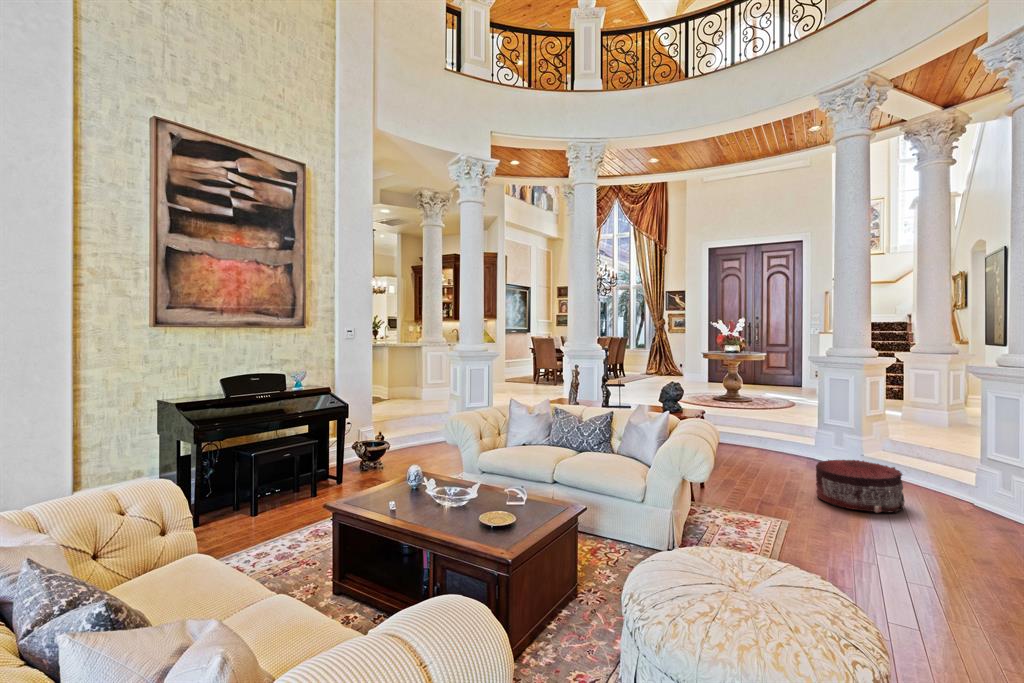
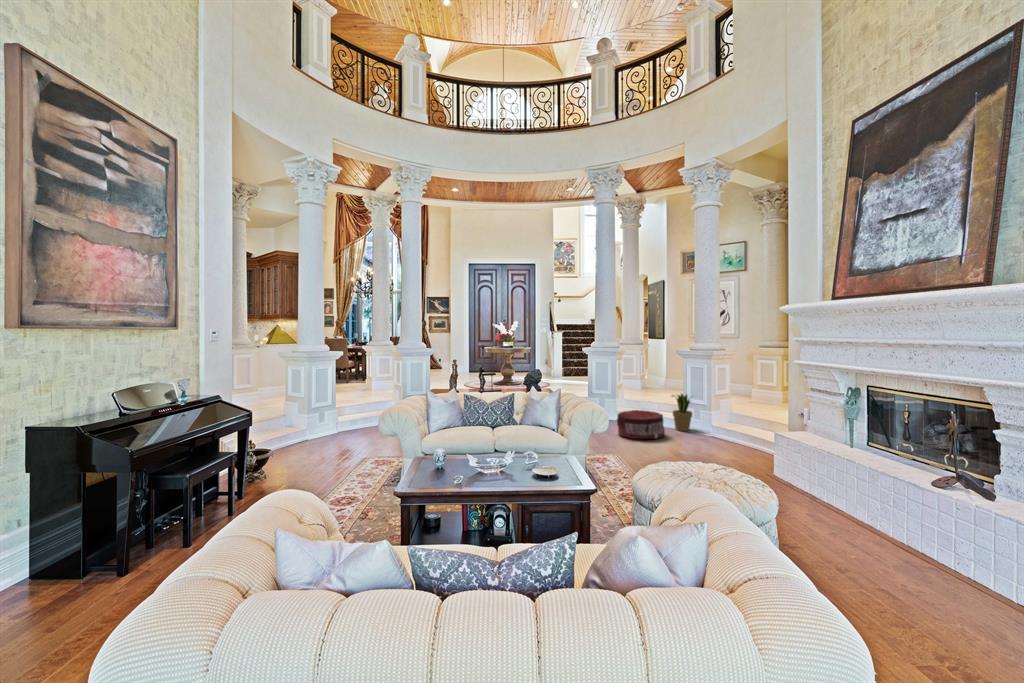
potted plant: none [935,442,990,512] -> present [672,394,692,431]

